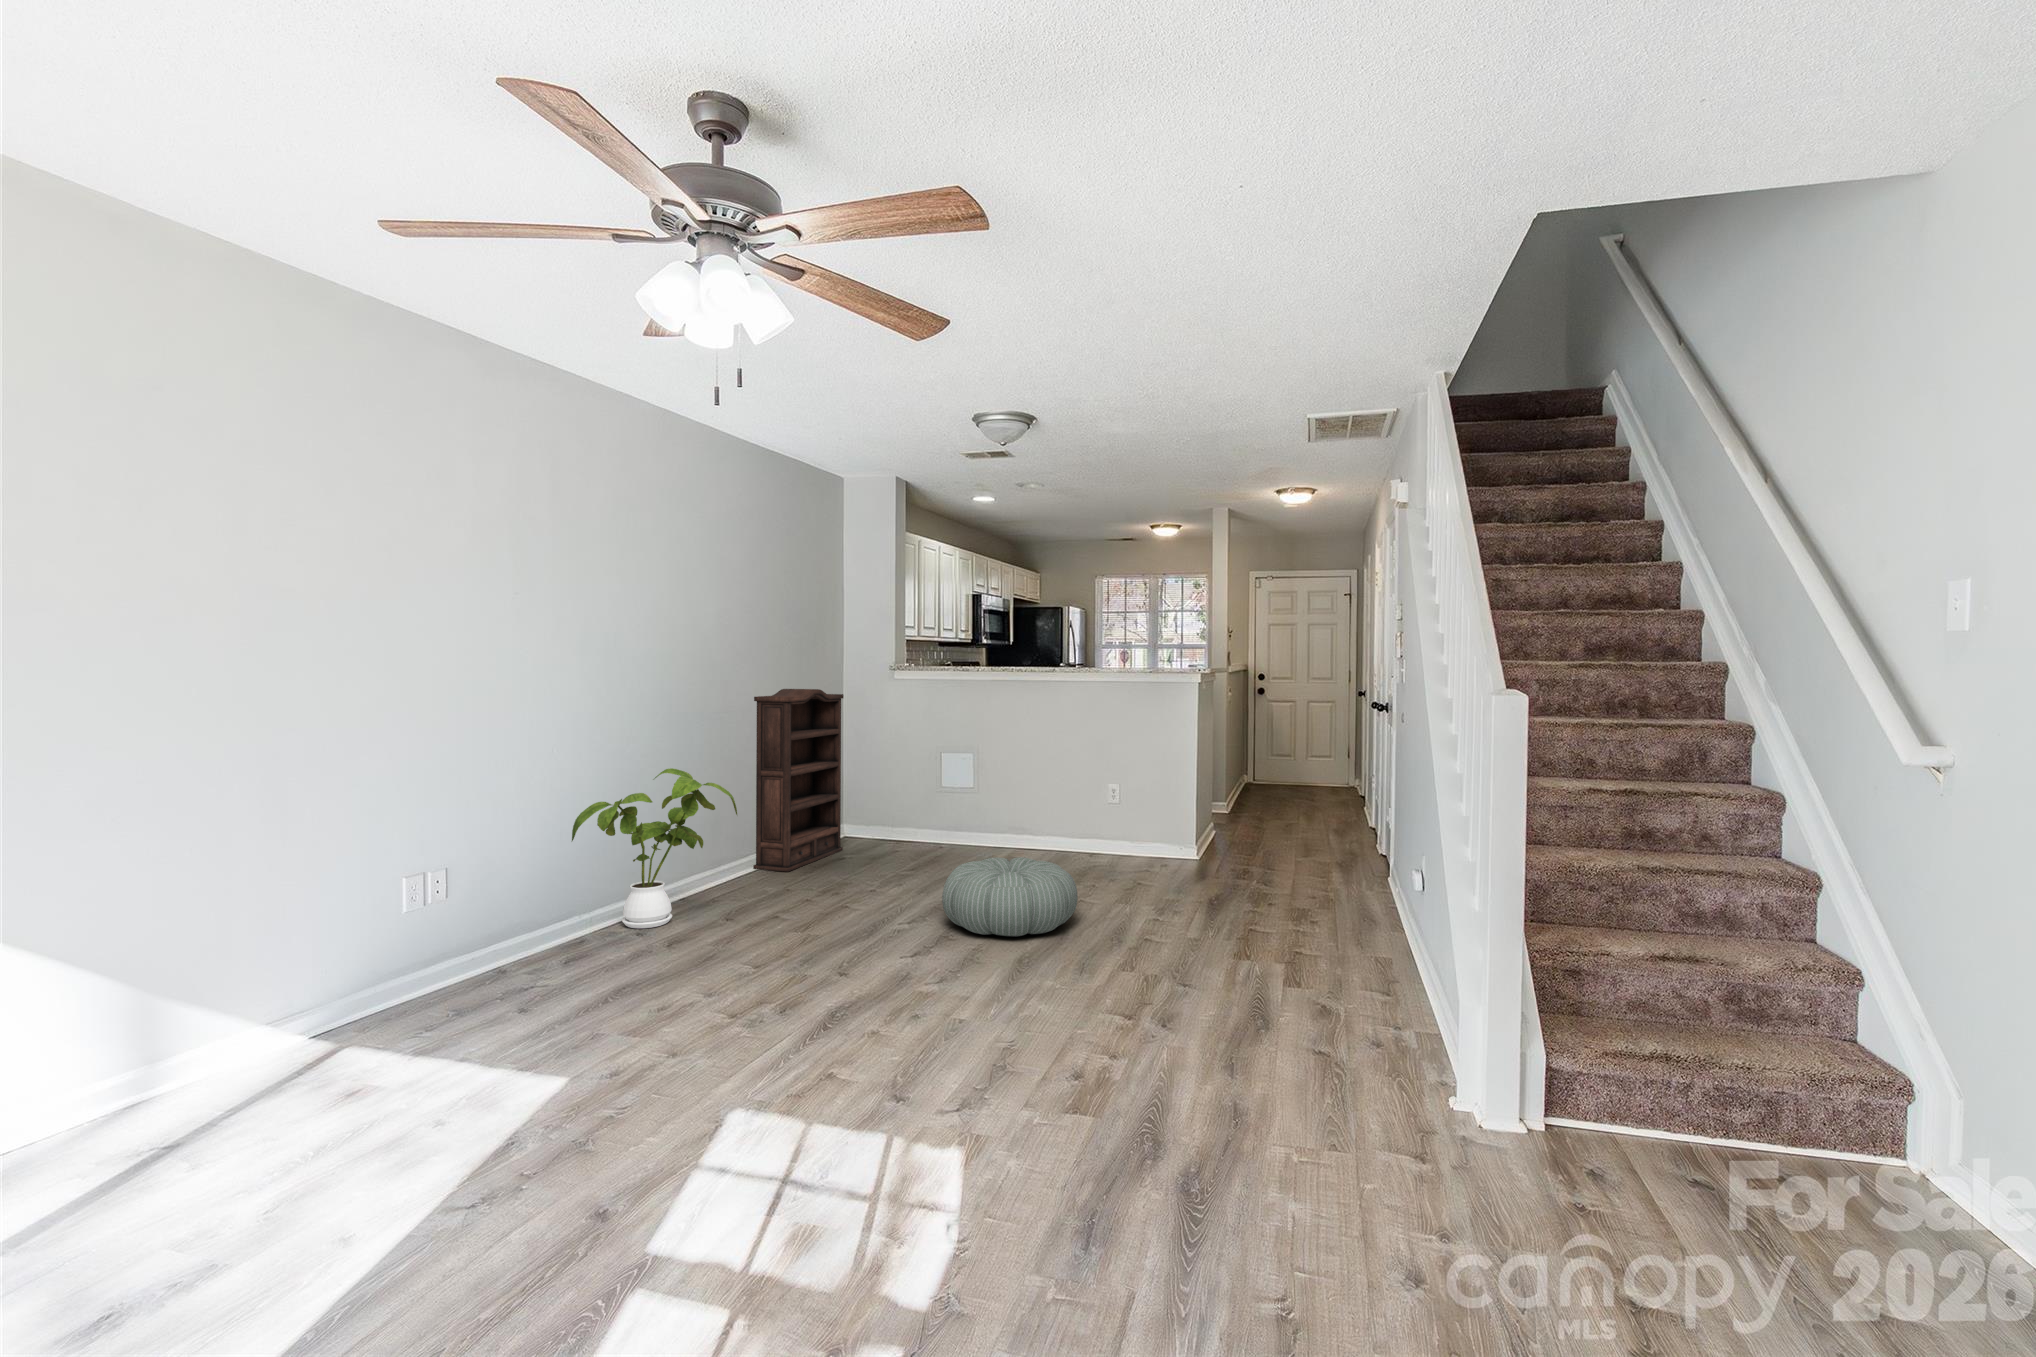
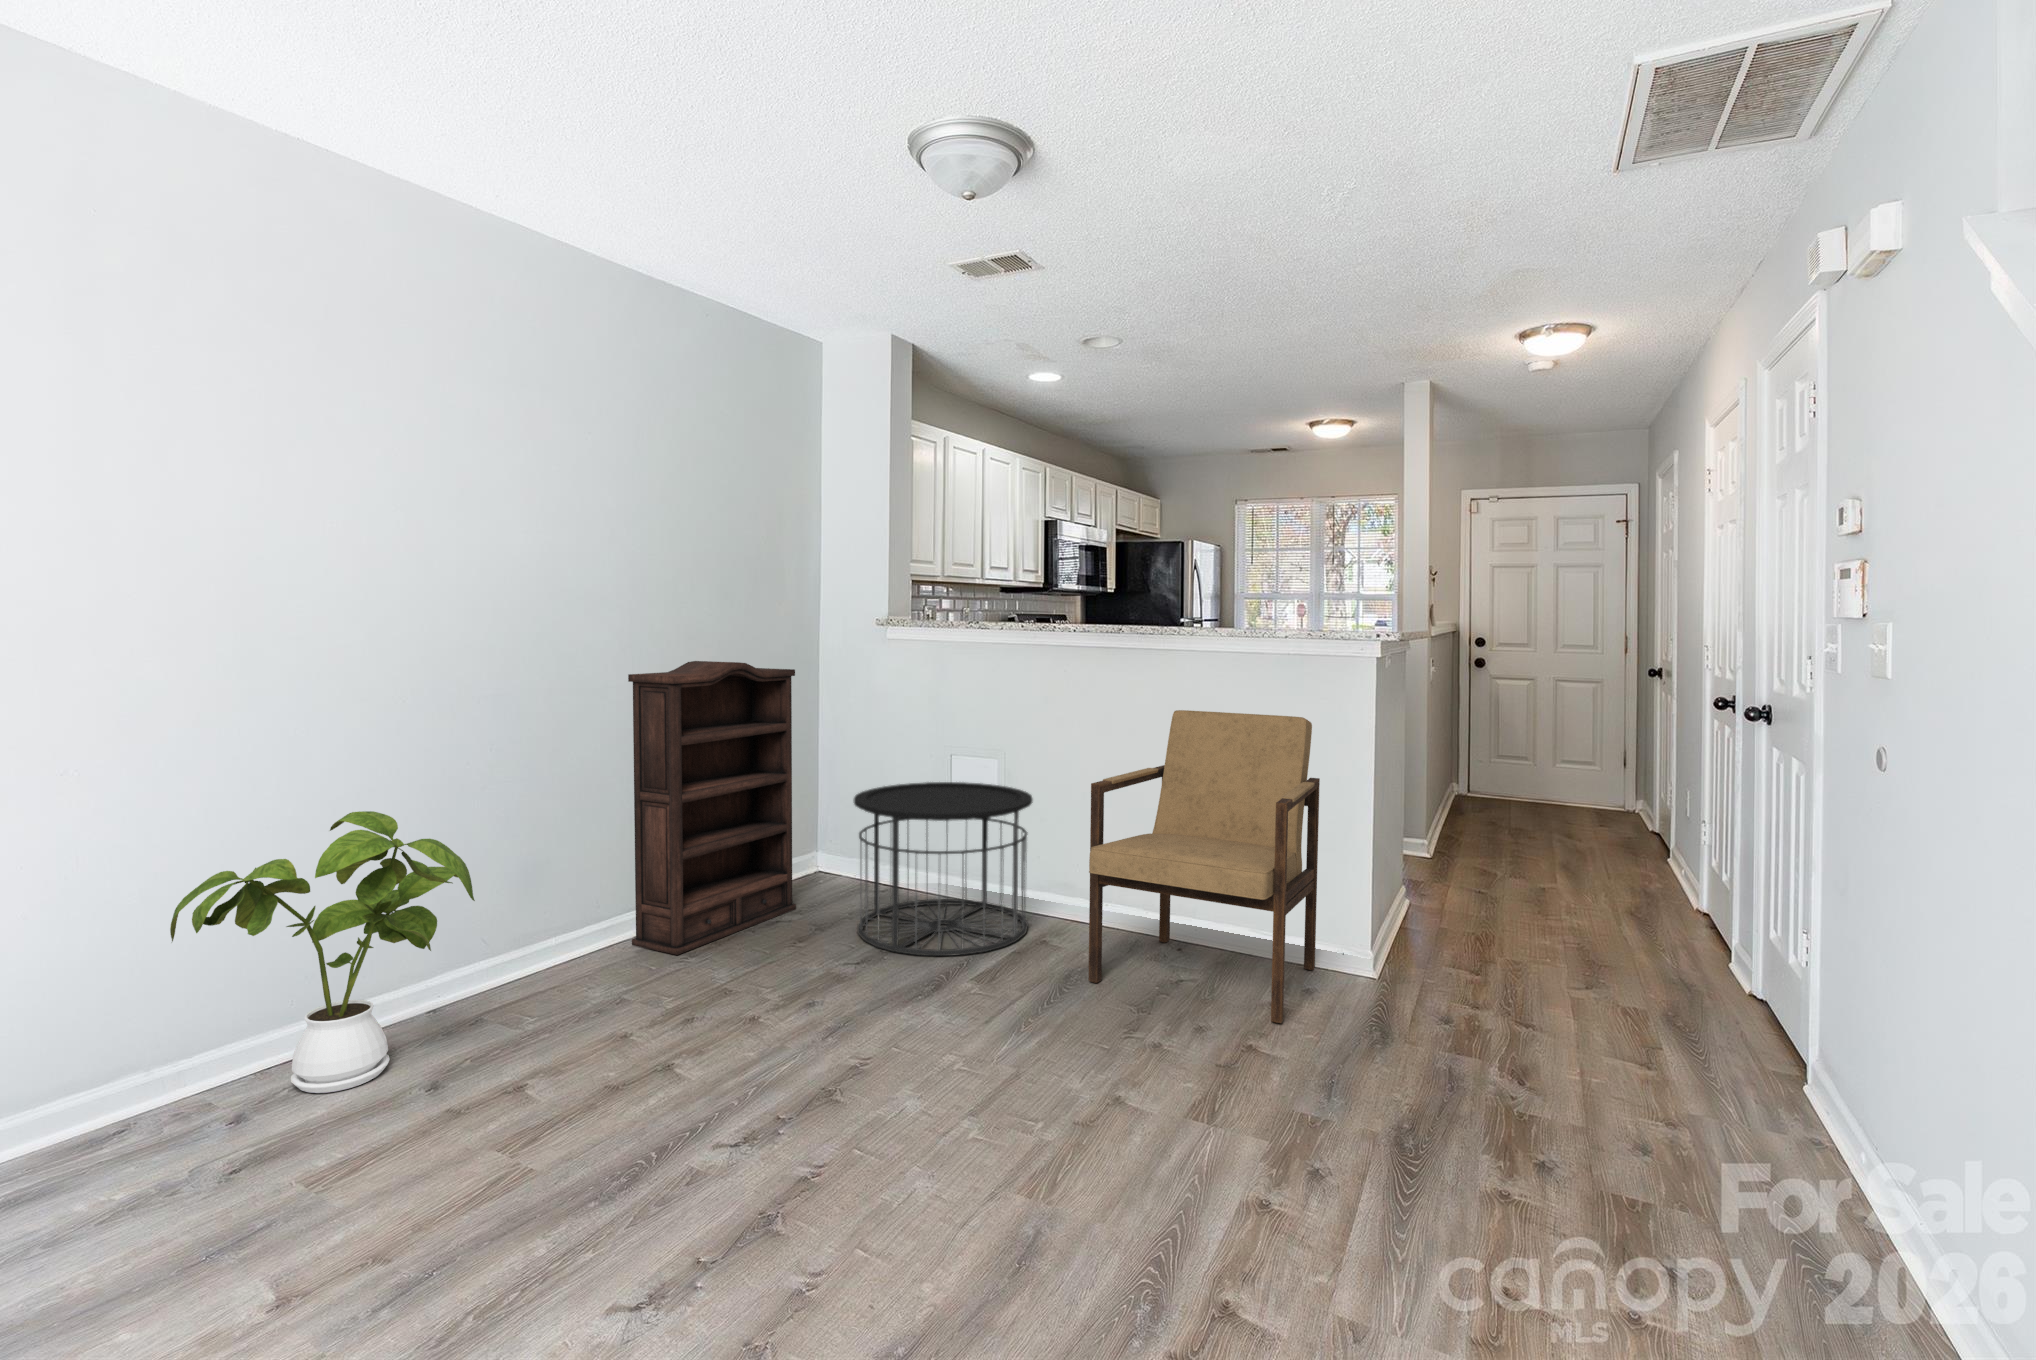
armchair: none [1045,716,1171,882] -> present [1089,710,1320,1023]
side table: none [889,766,1000,866] -> present [854,782,1033,956]
pouf: present [942,857,1078,937] -> none [826,991,1096,1191]

